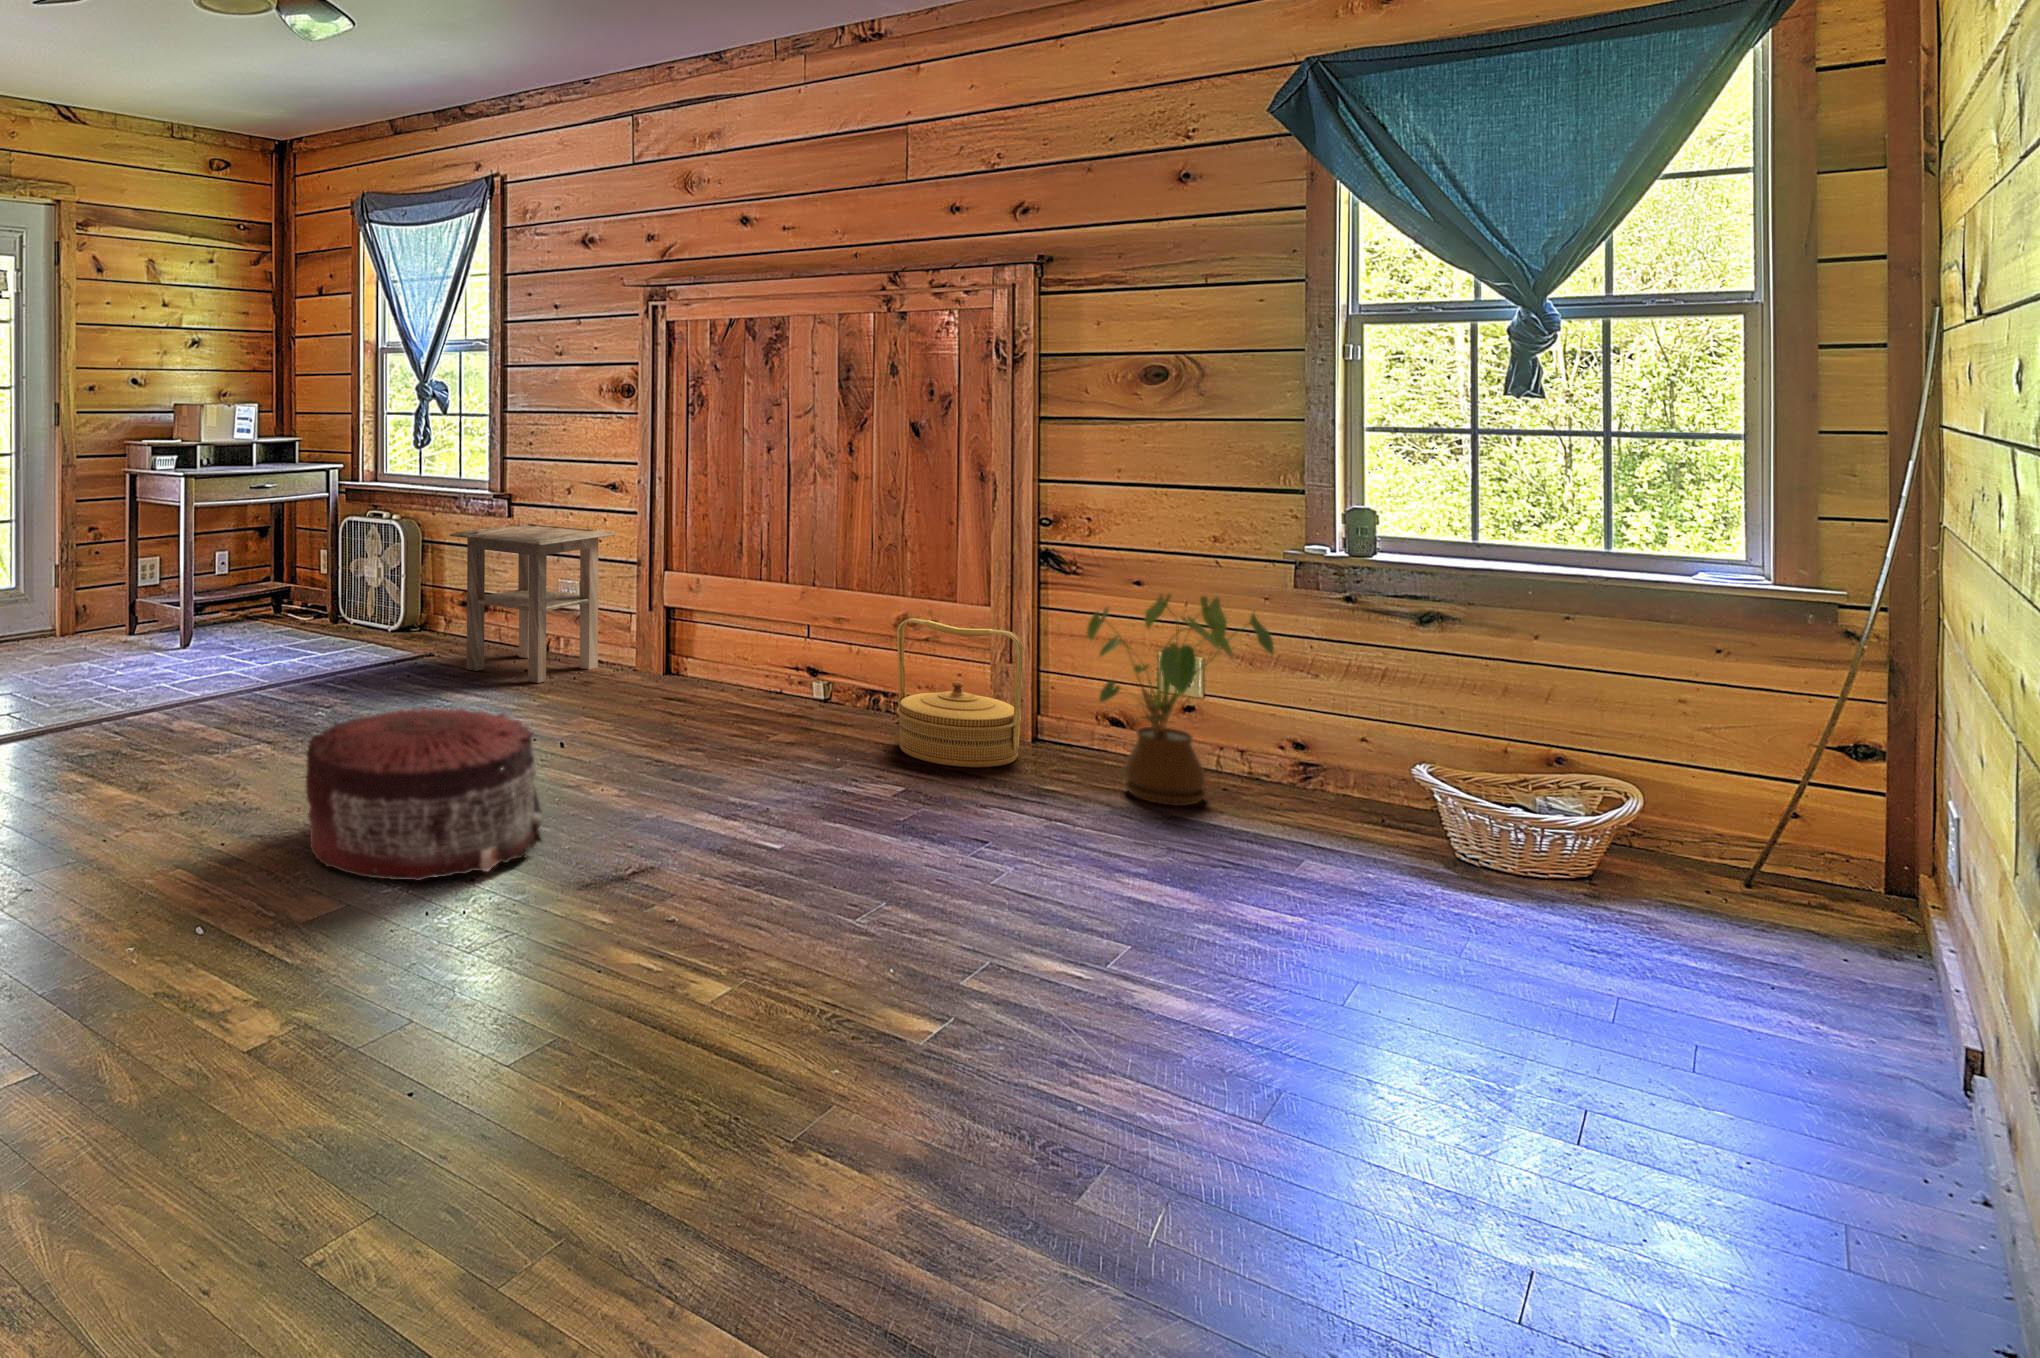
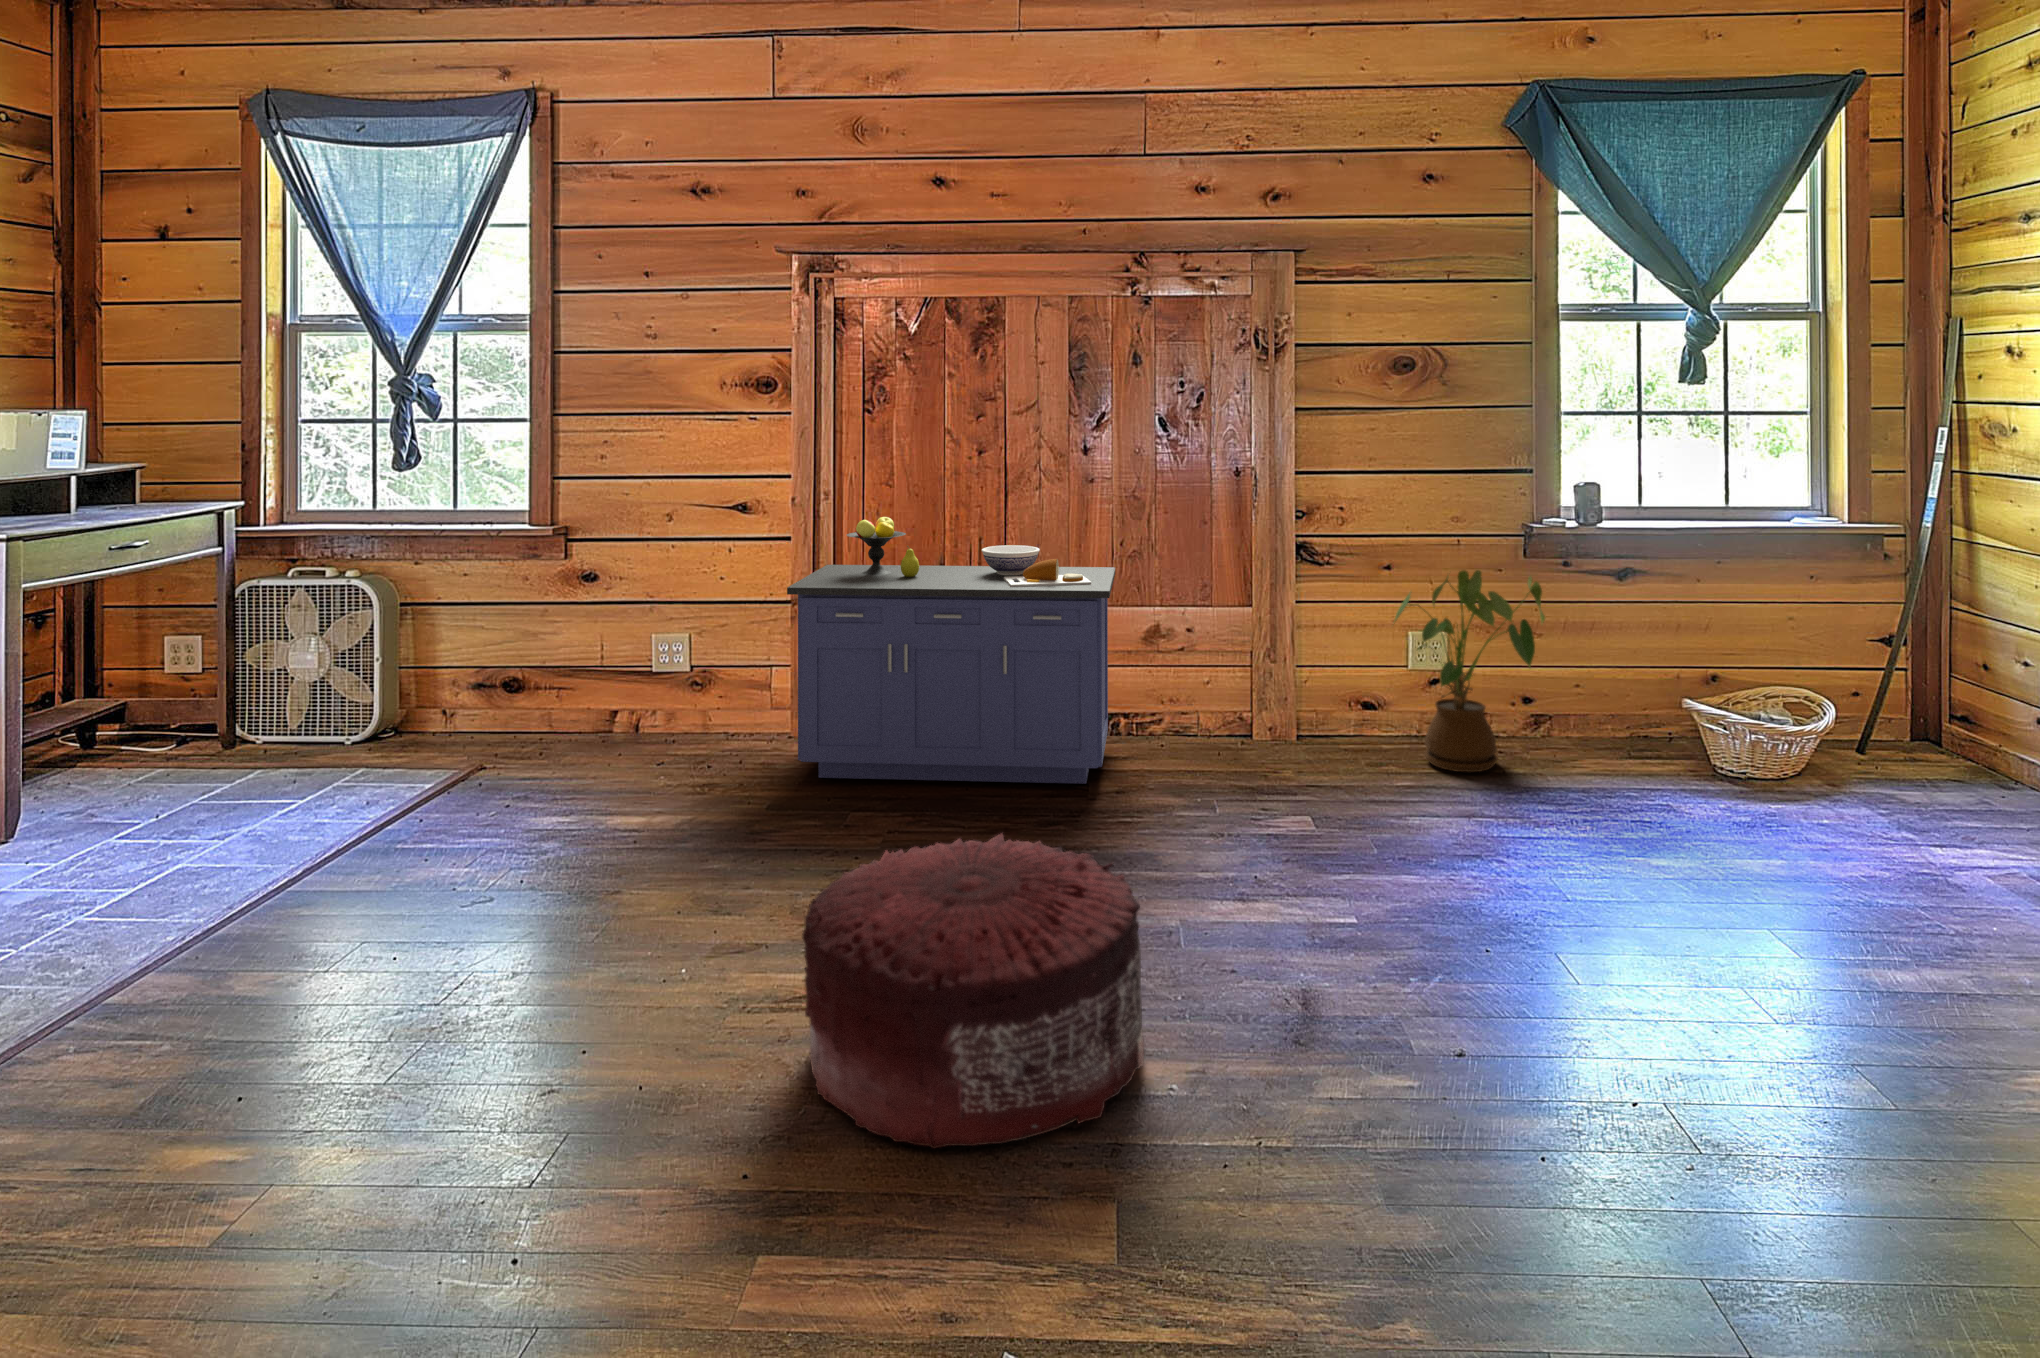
storage cabinet: none [578,500,860,738] -> present [787,517,1115,784]
side table: present [450,524,616,683] -> none [548,564,756,776]
woven basket: present [897,618,1023,767] -> none [1181,625,1317,777]

